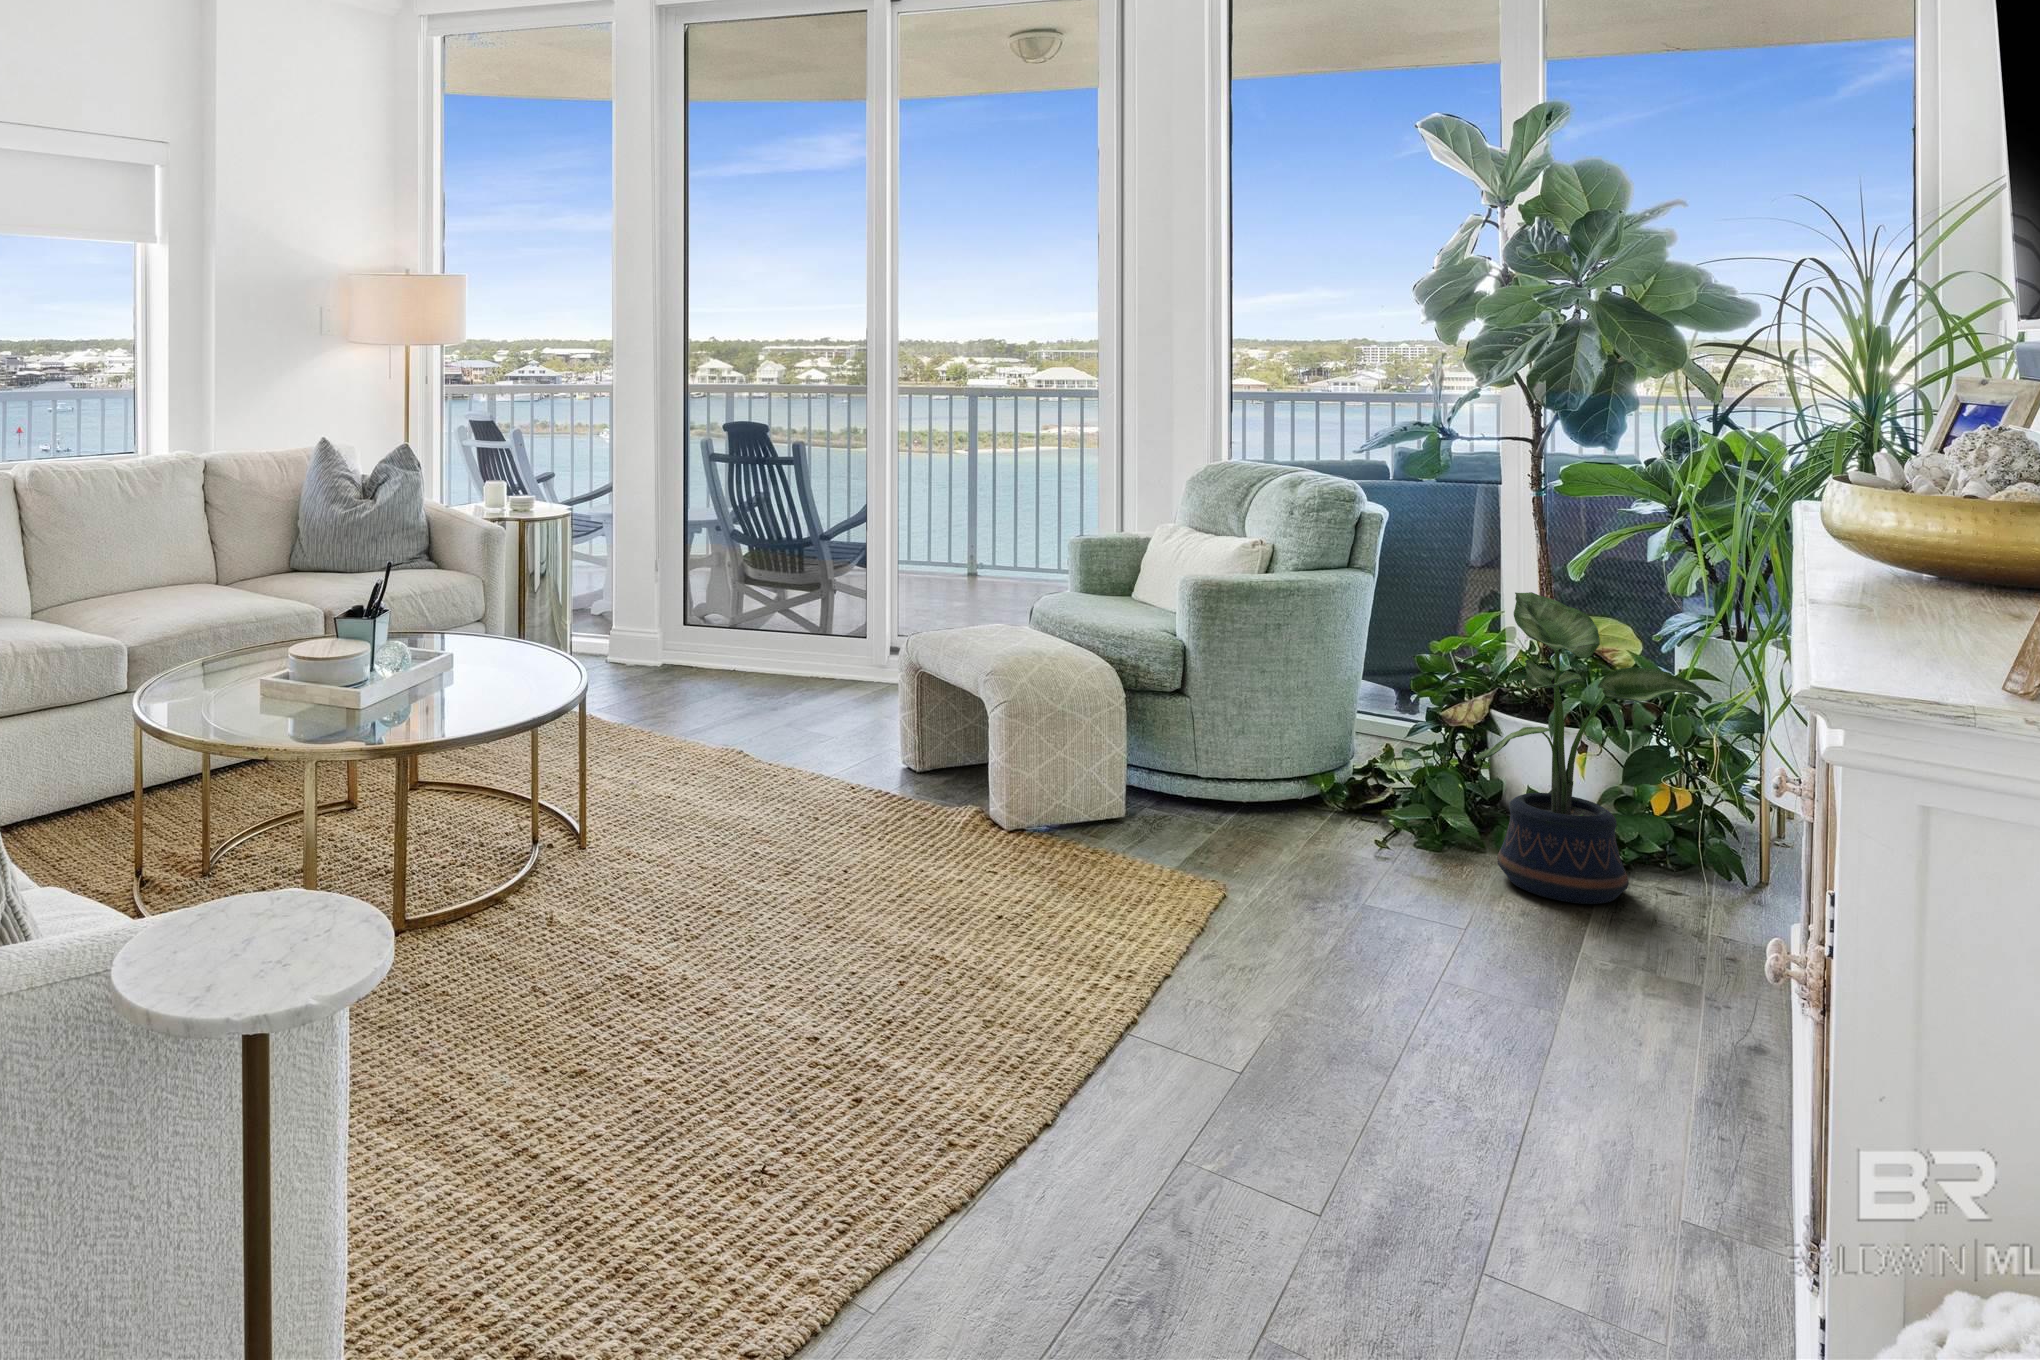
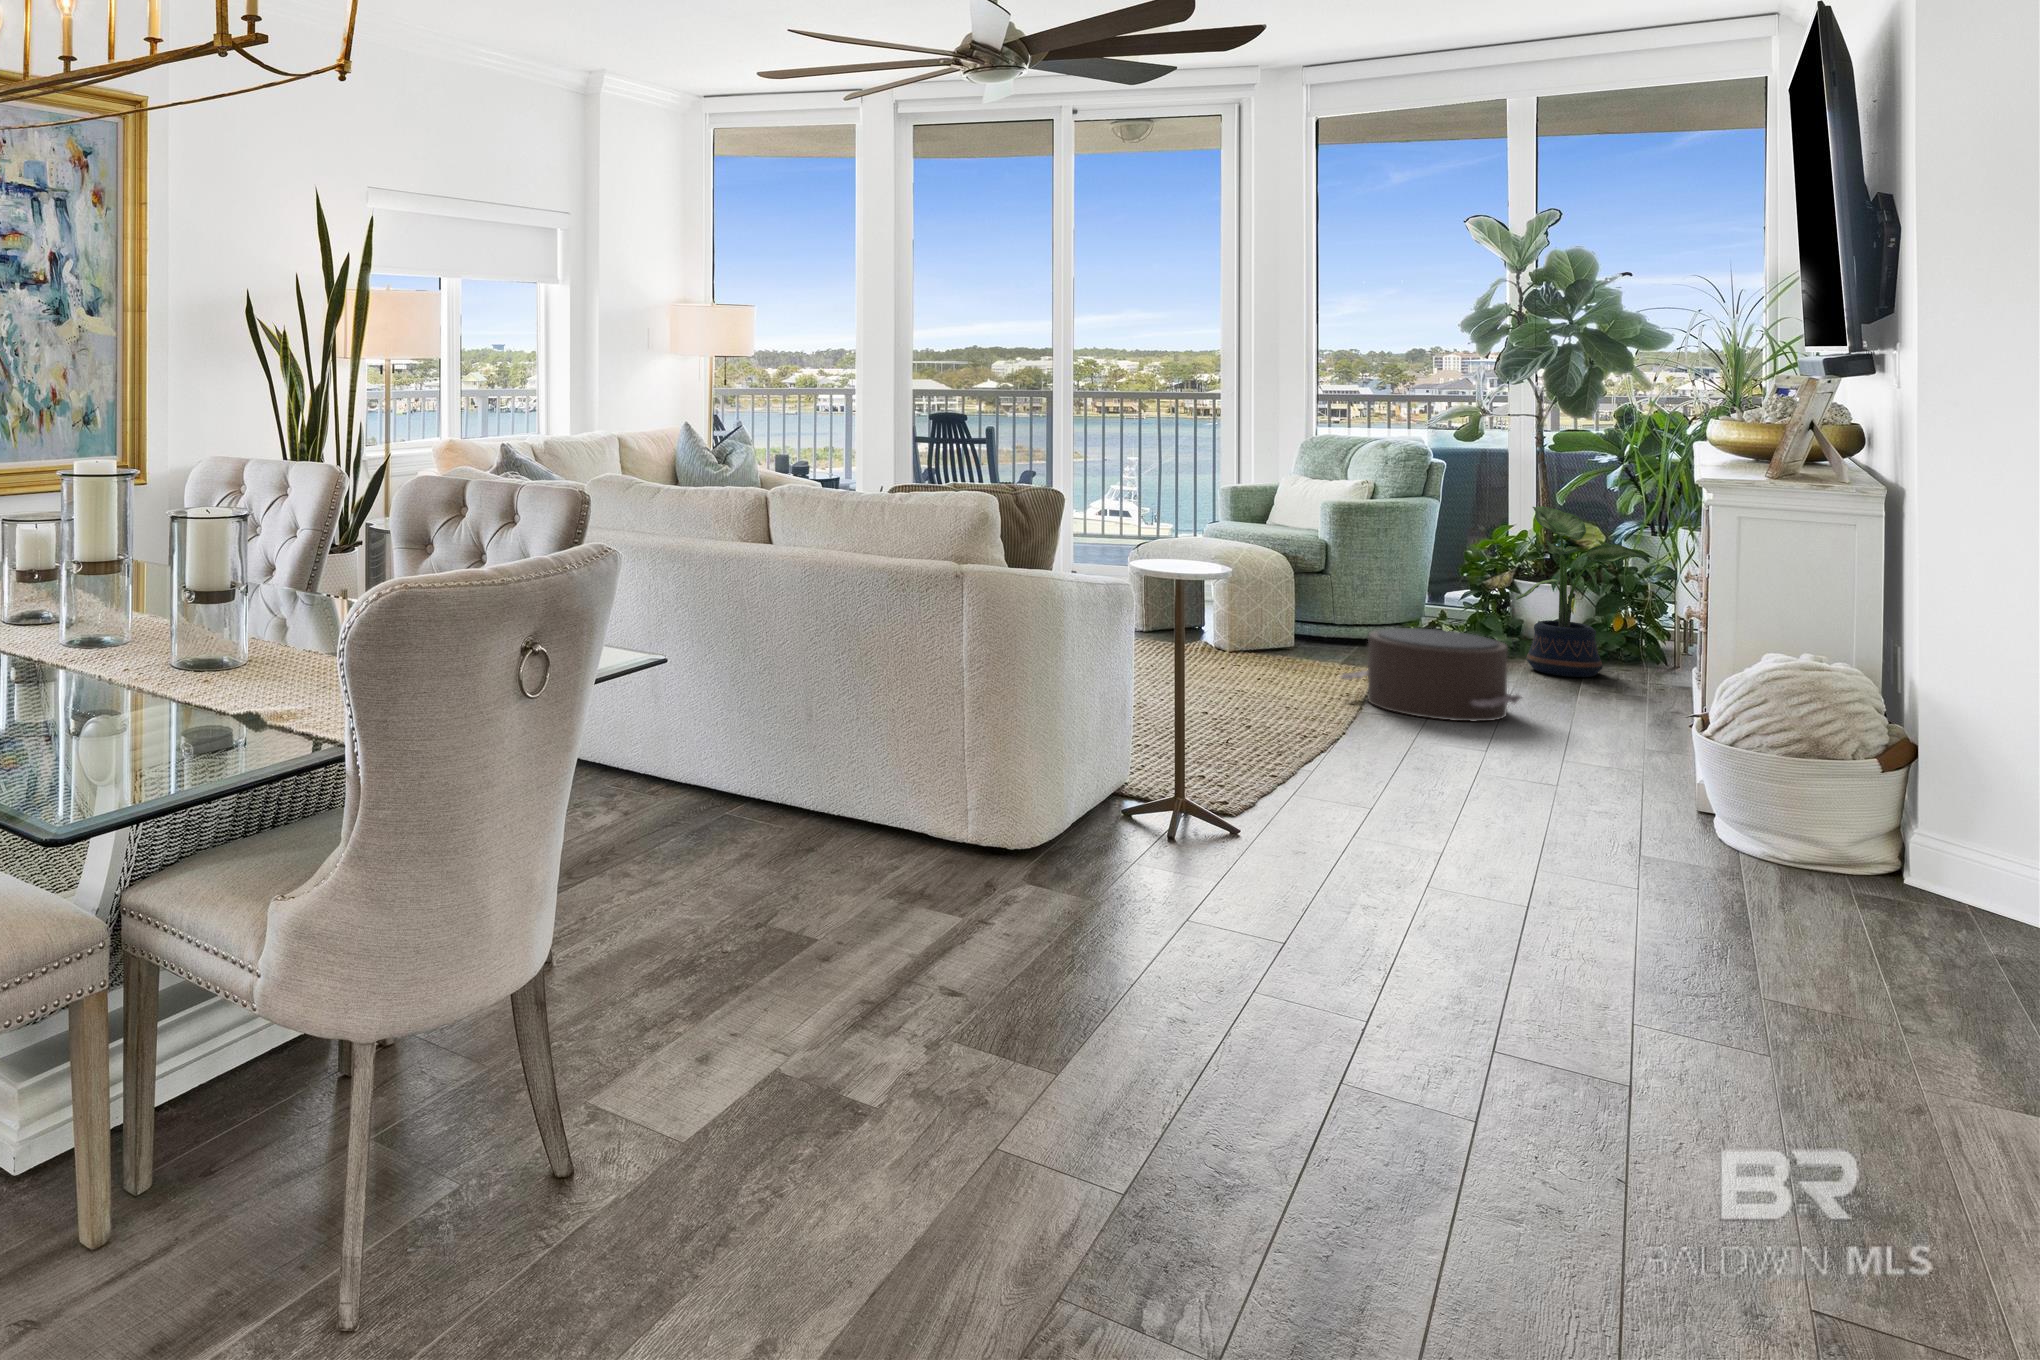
pouf: none [1109,835,1438,1060] -> present [1340,628,1521,721]

